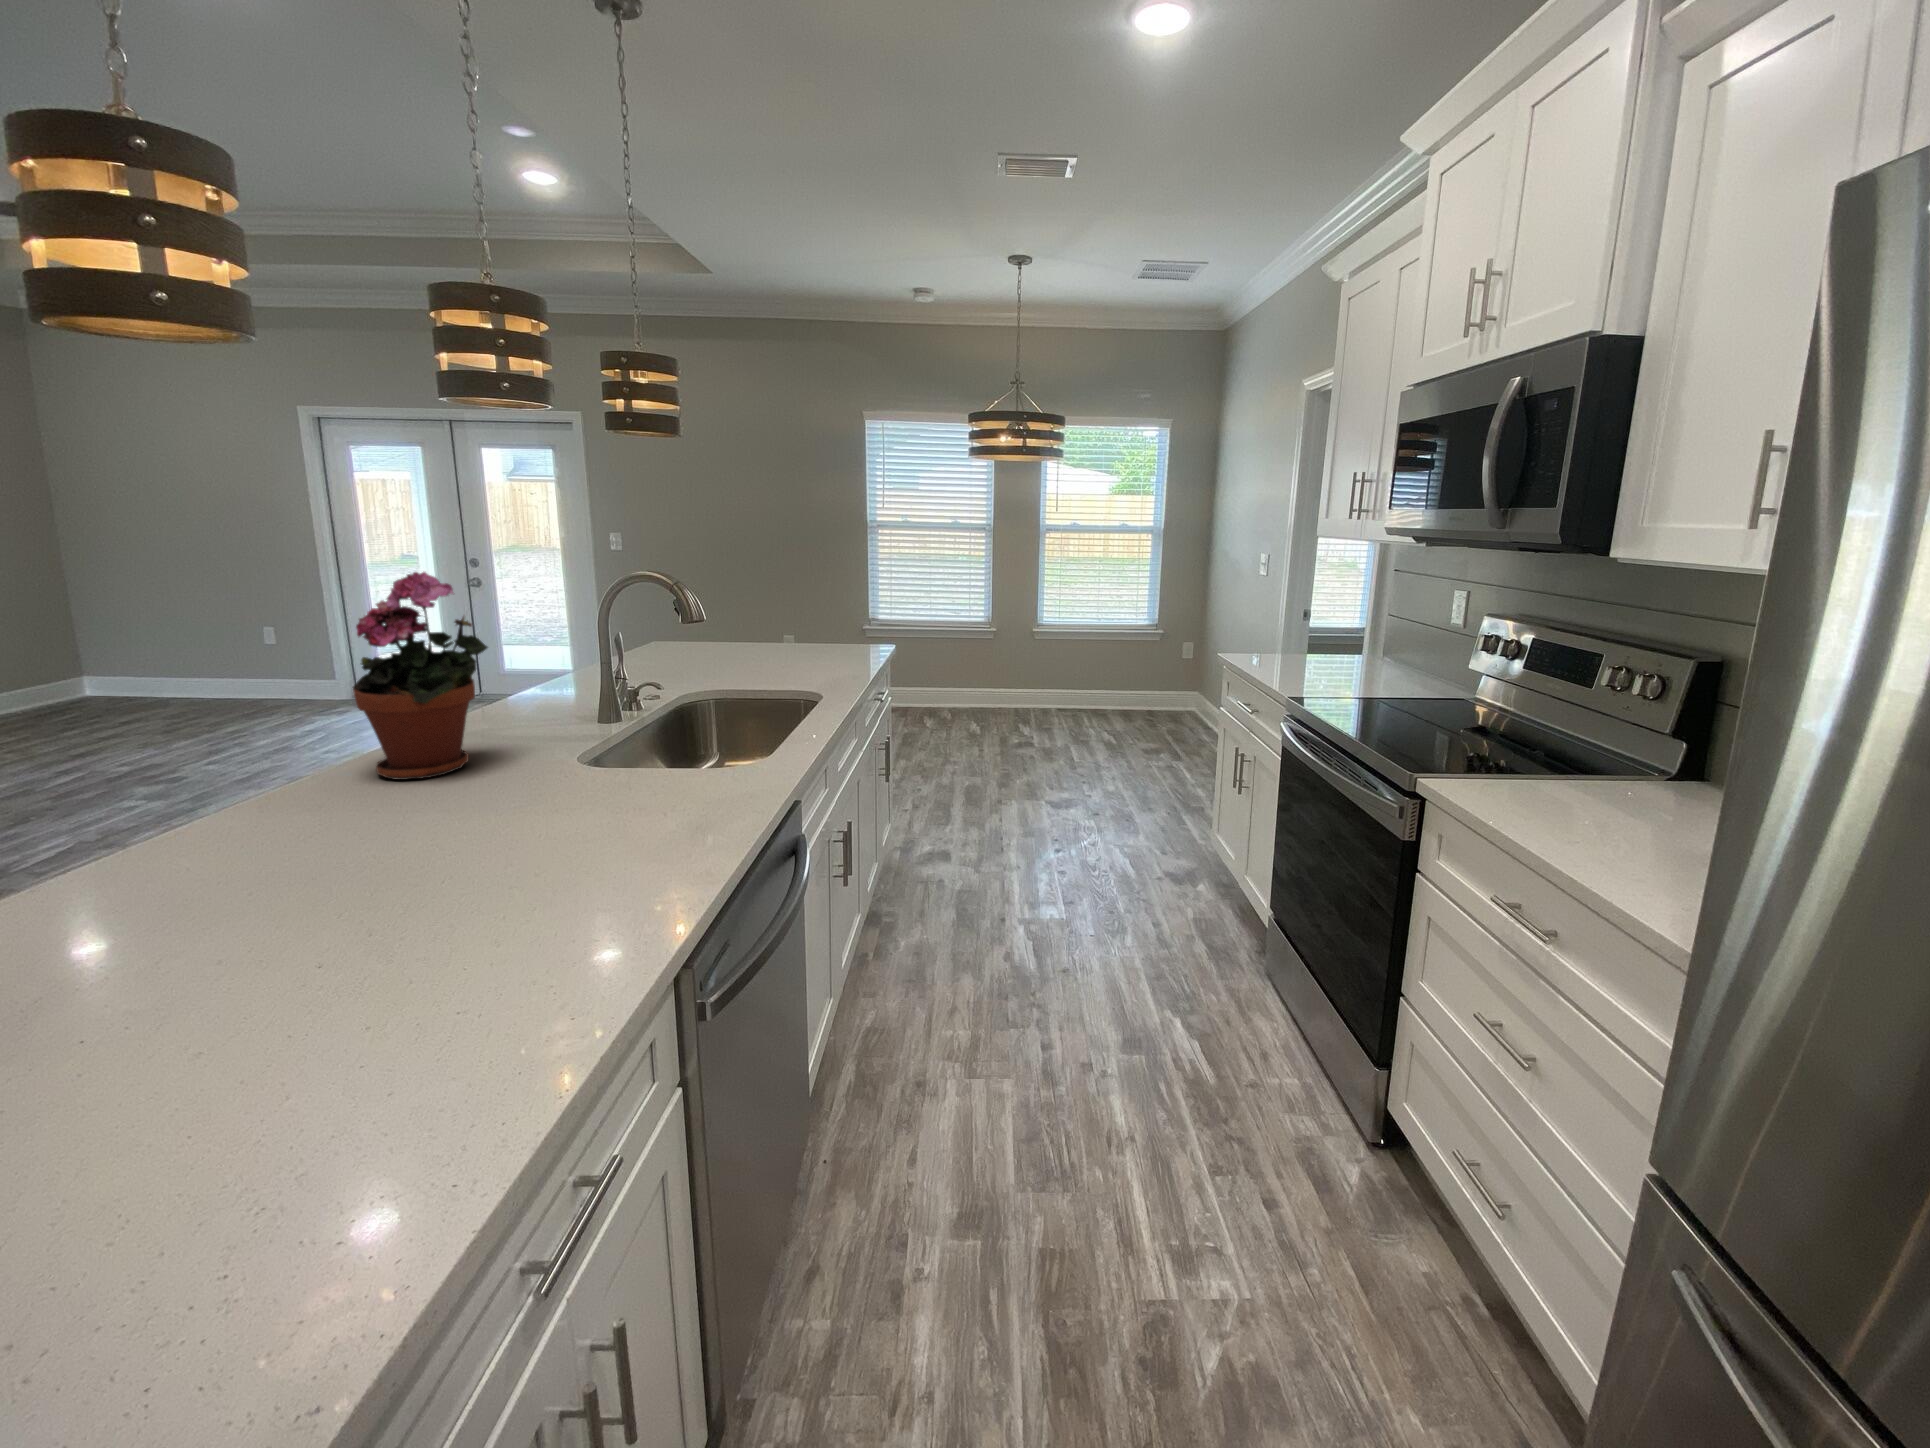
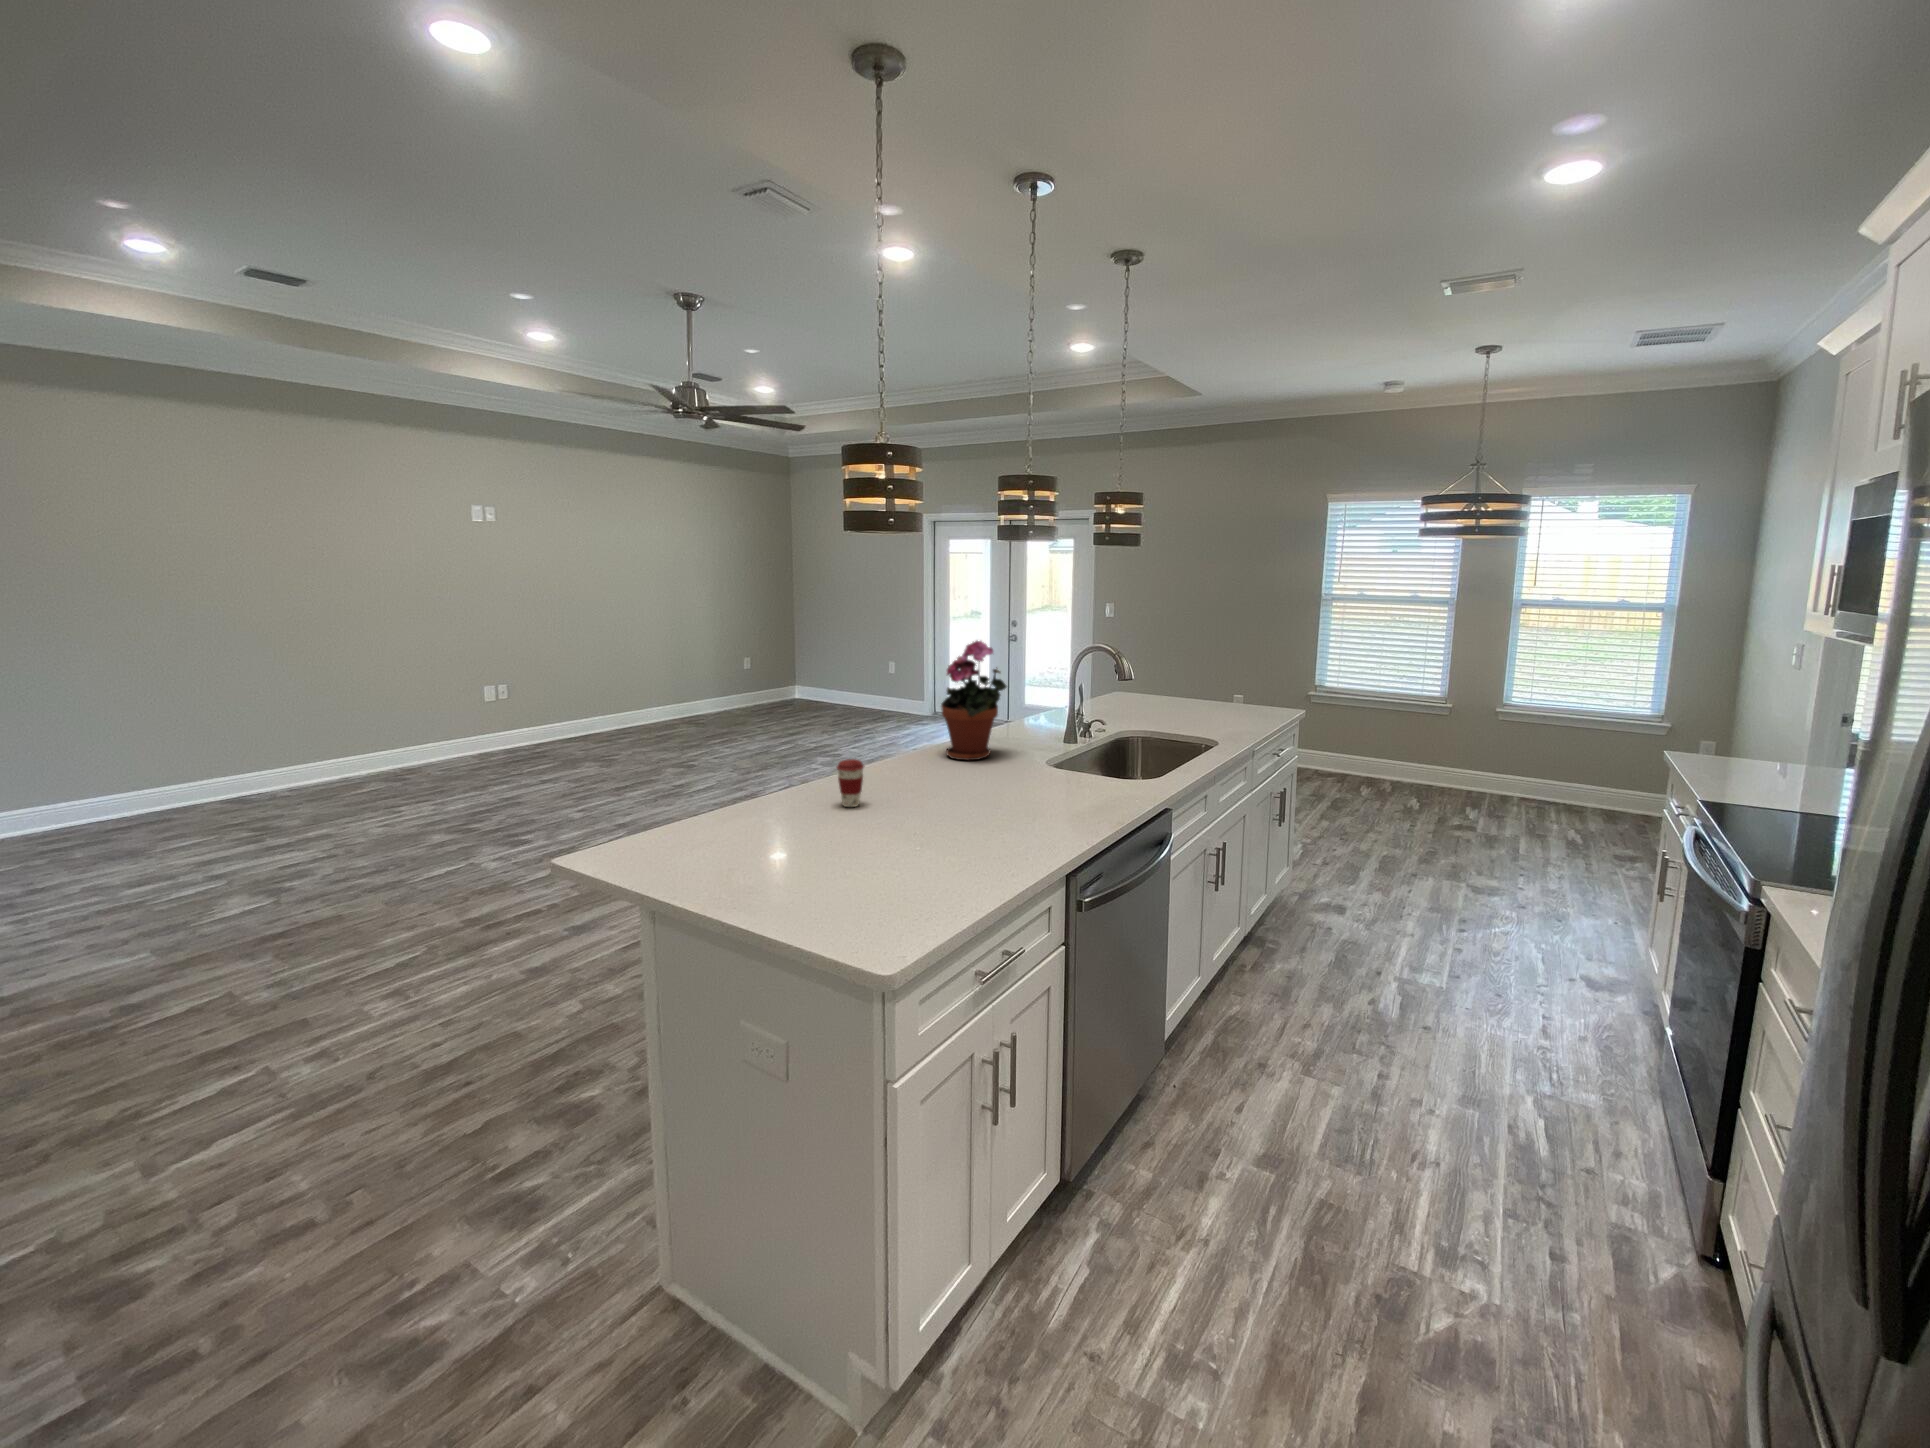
coffee cup: none [62,834,153,942] -> present [837,759,864,807]

